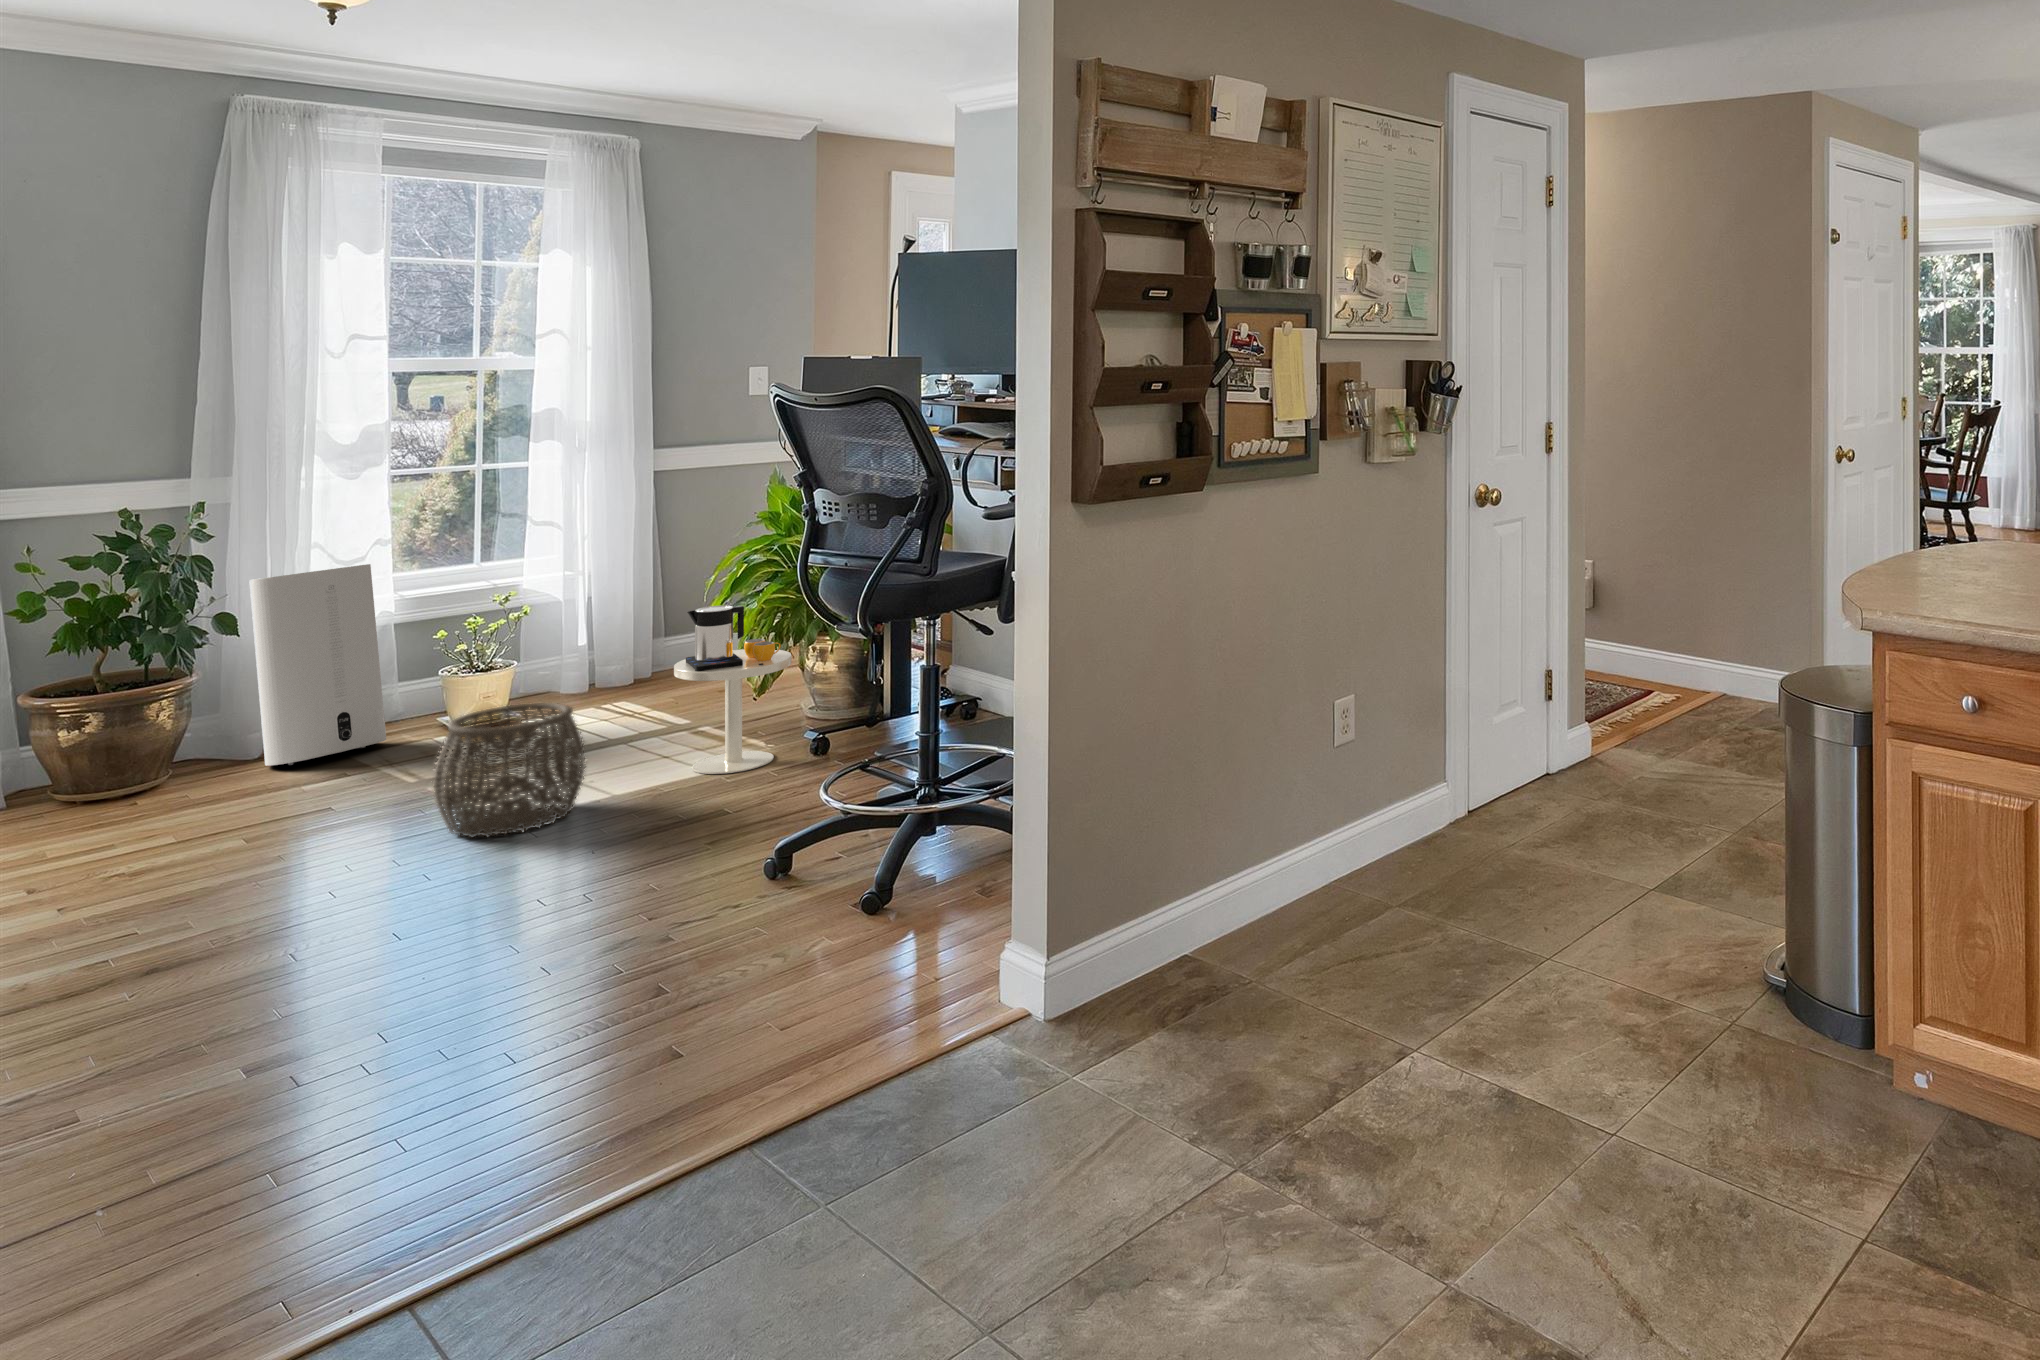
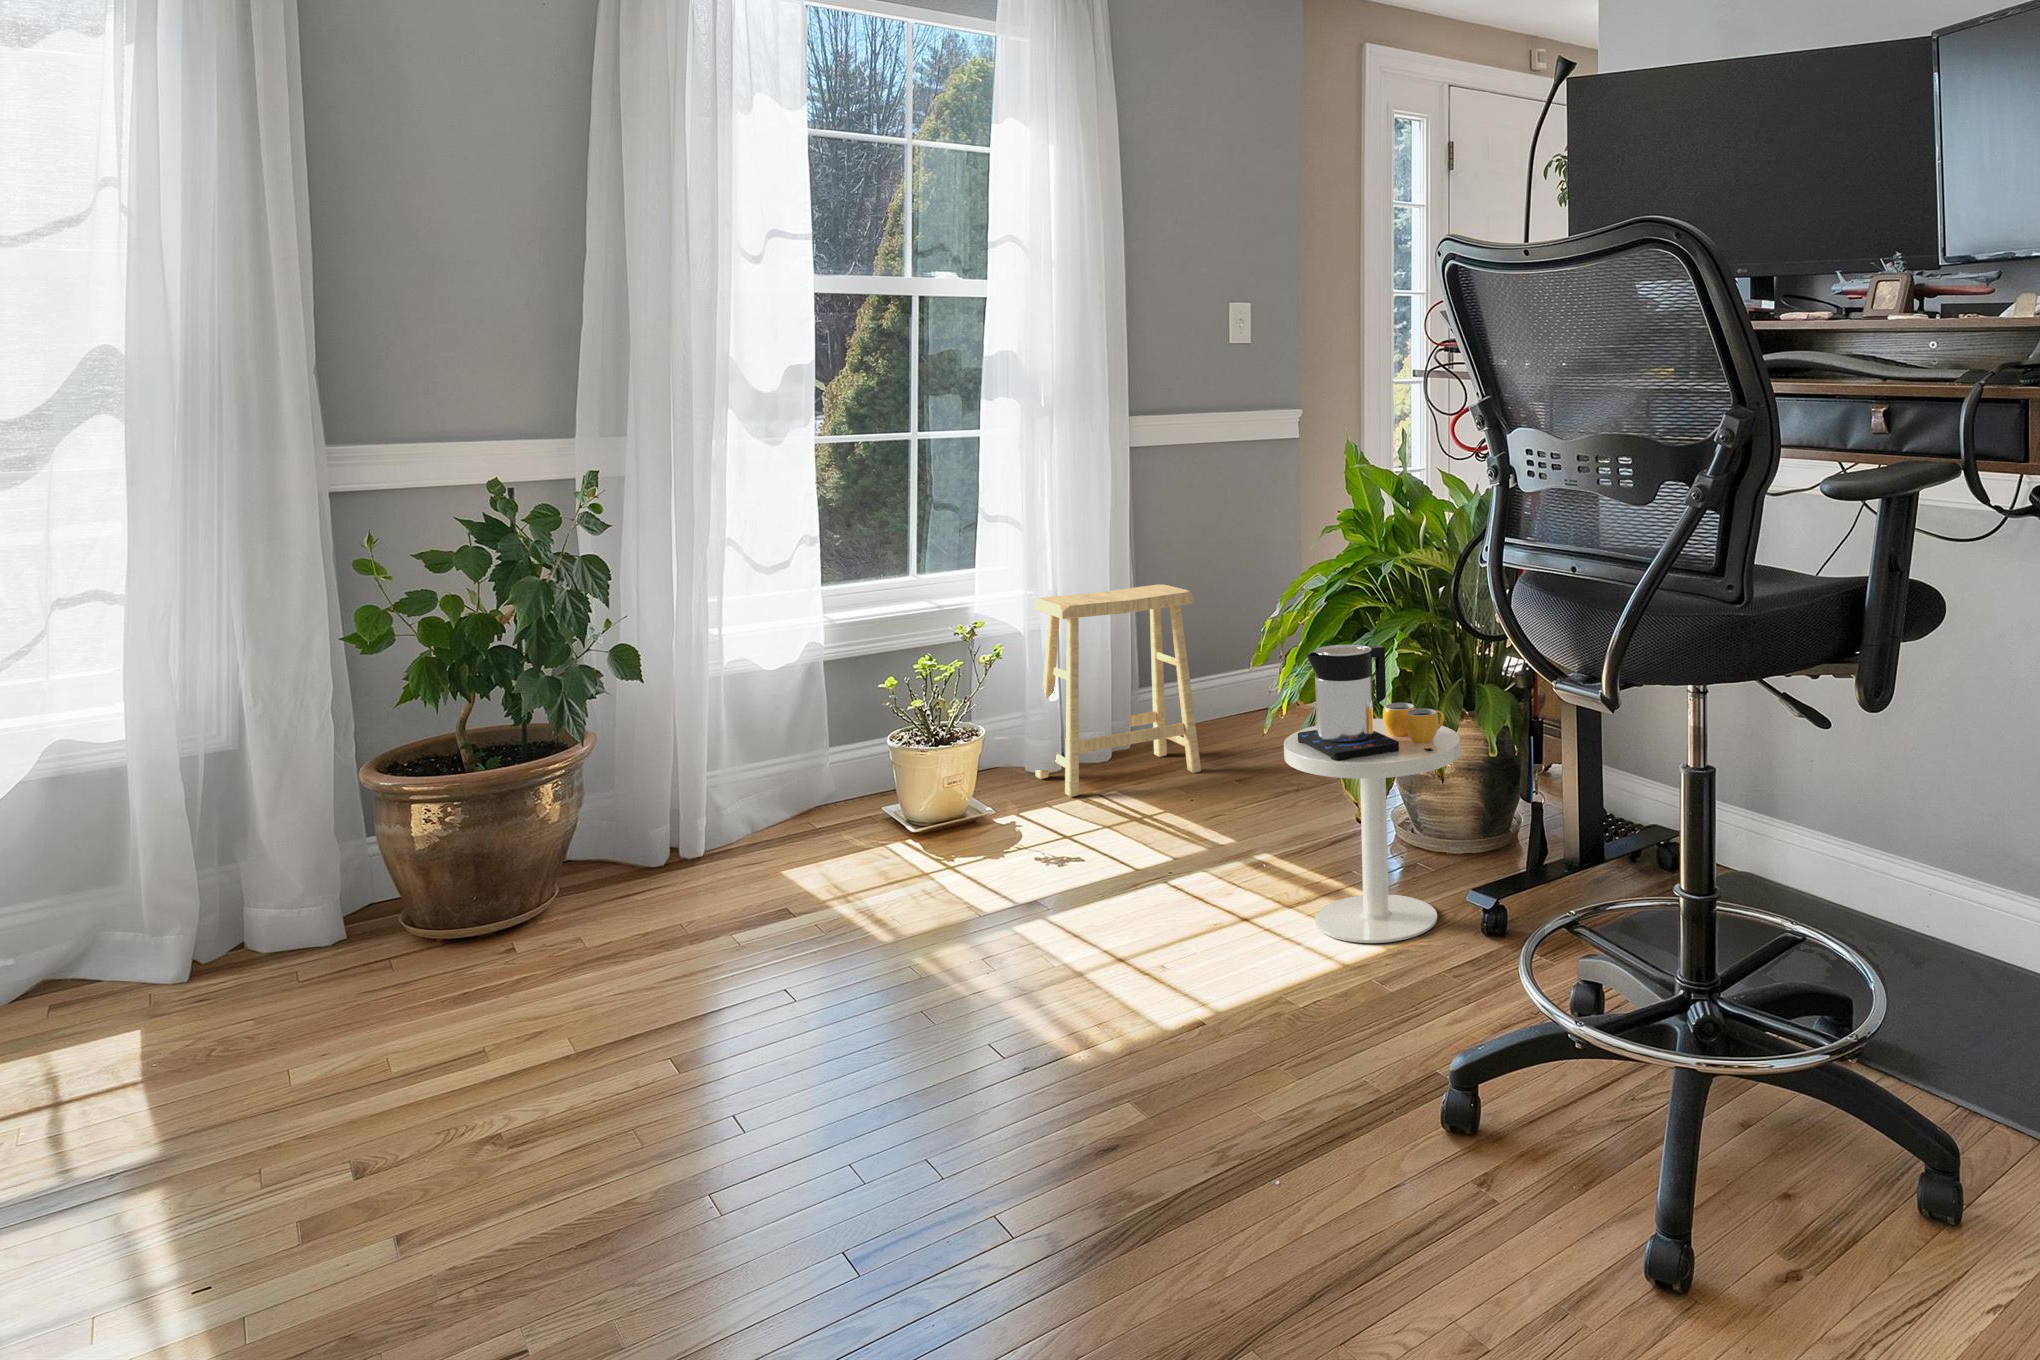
air purifier: present [249,564,386,766] -> none [653,572,831,883]
footstool: none [564,567,689,709] -> present [1035,584,1201,797]
woven basket: present [433,703,586,837] -> none [969,814,1204,1078]

